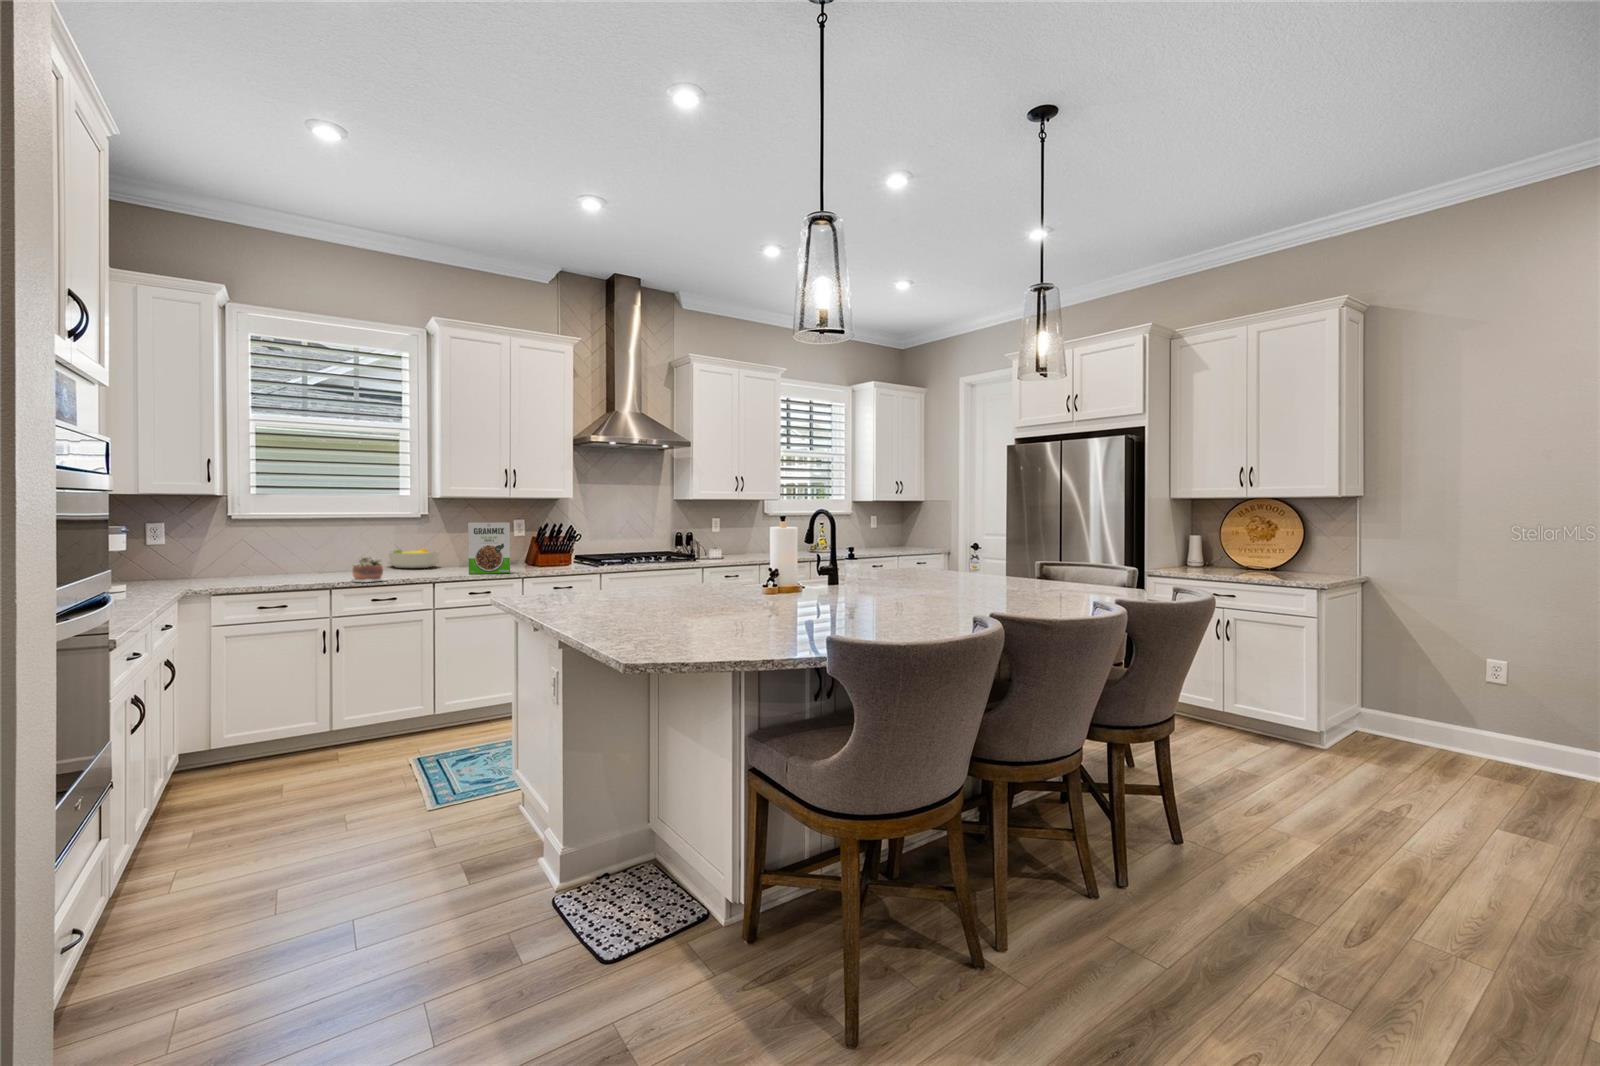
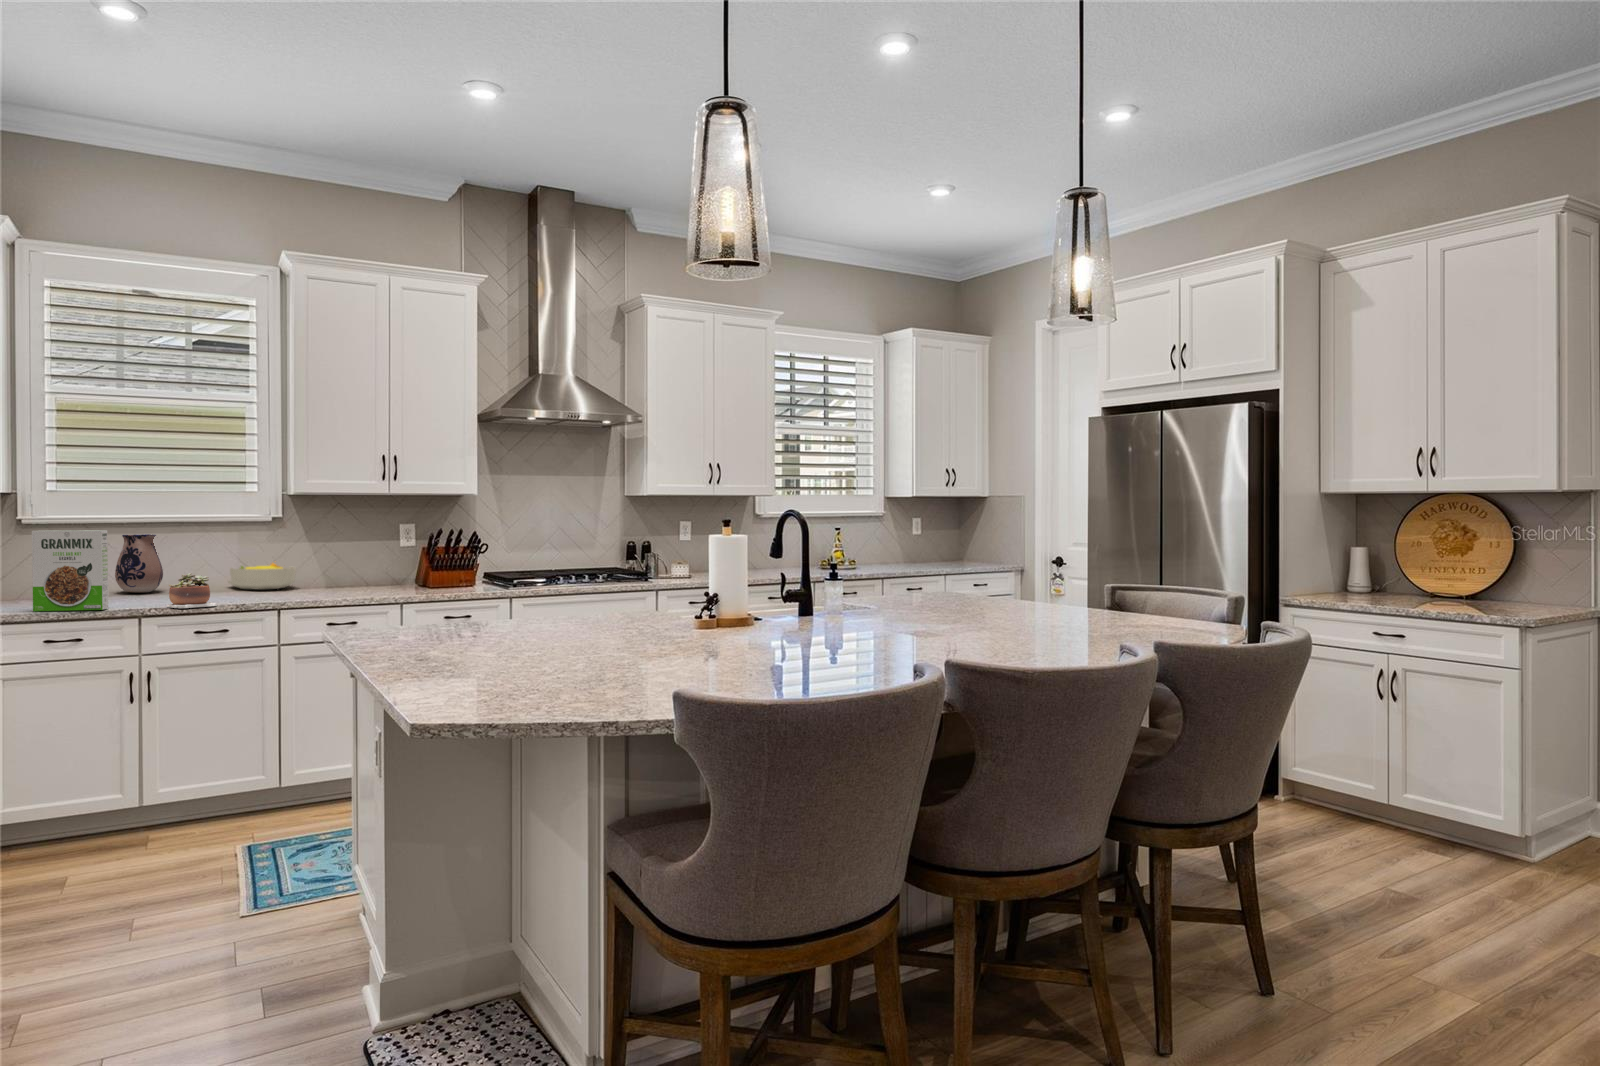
cereal box: present [468,523,510,574] -> present [32,530,108,611]
ceramic pitcher: none [304,527,340,571] -> present [115,534,163,592]

